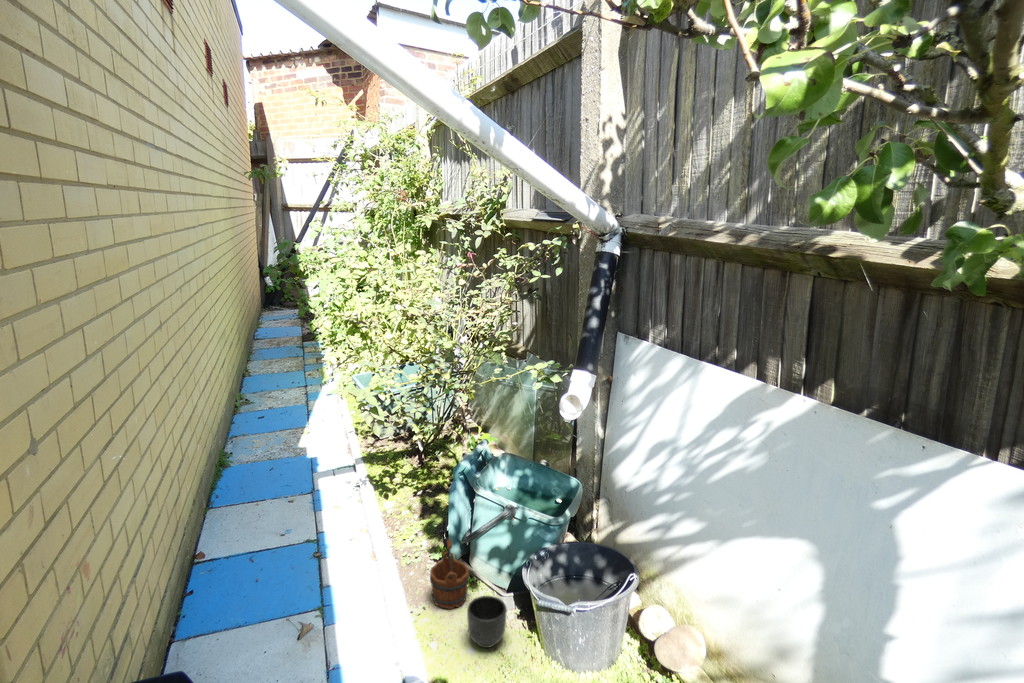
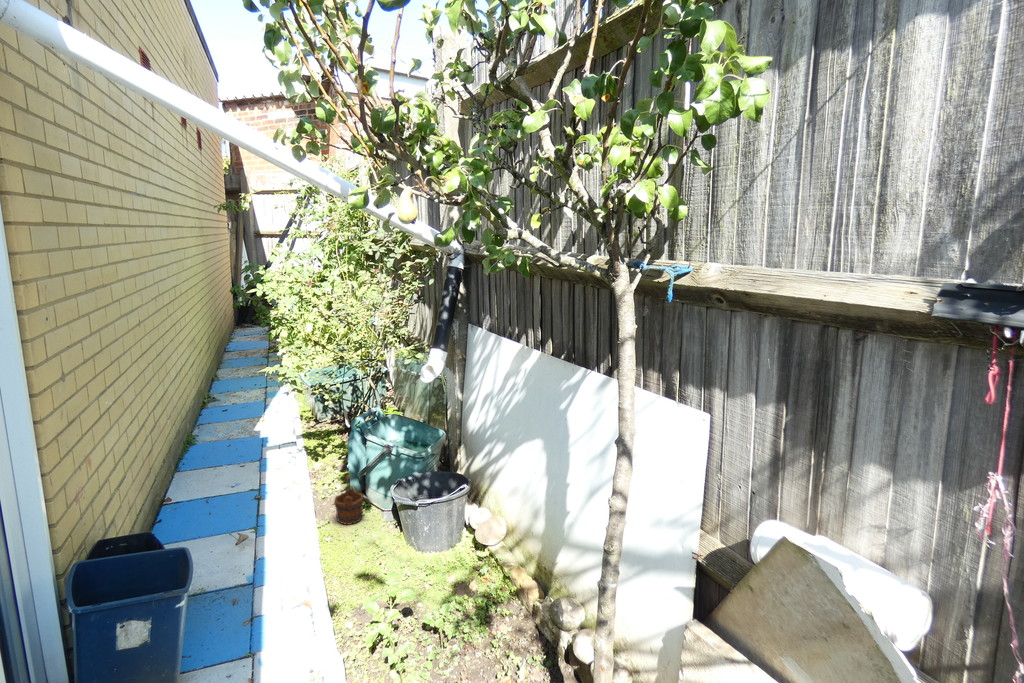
planter: present [467,596,507,648] -> none [355,510,383,545]

